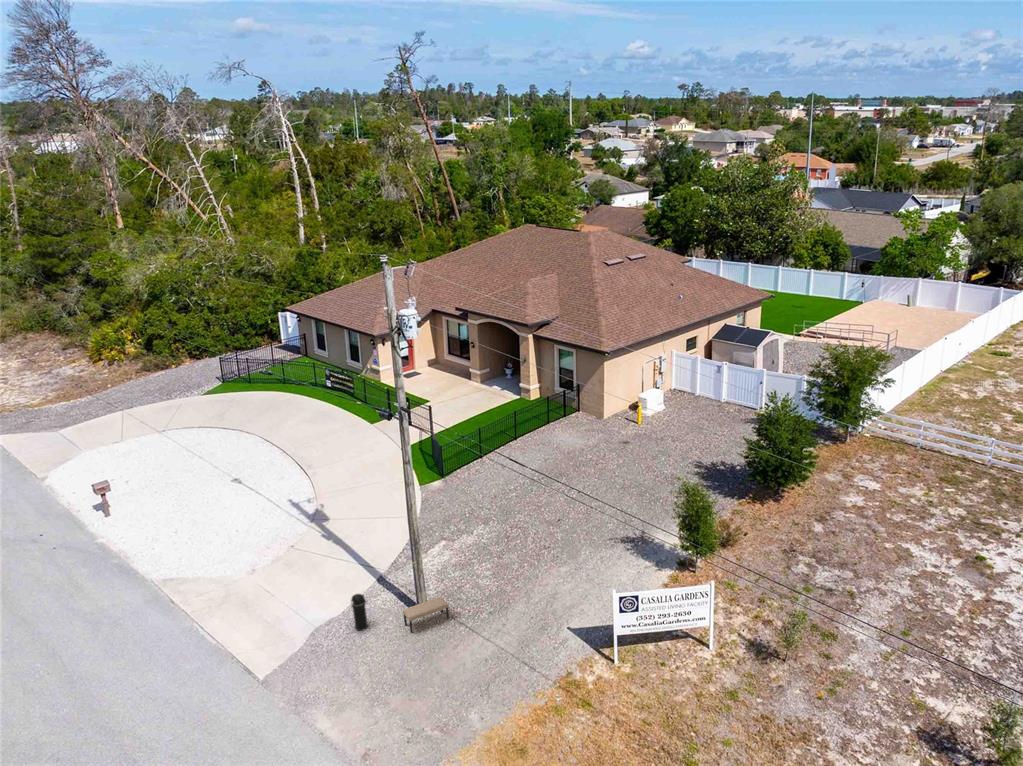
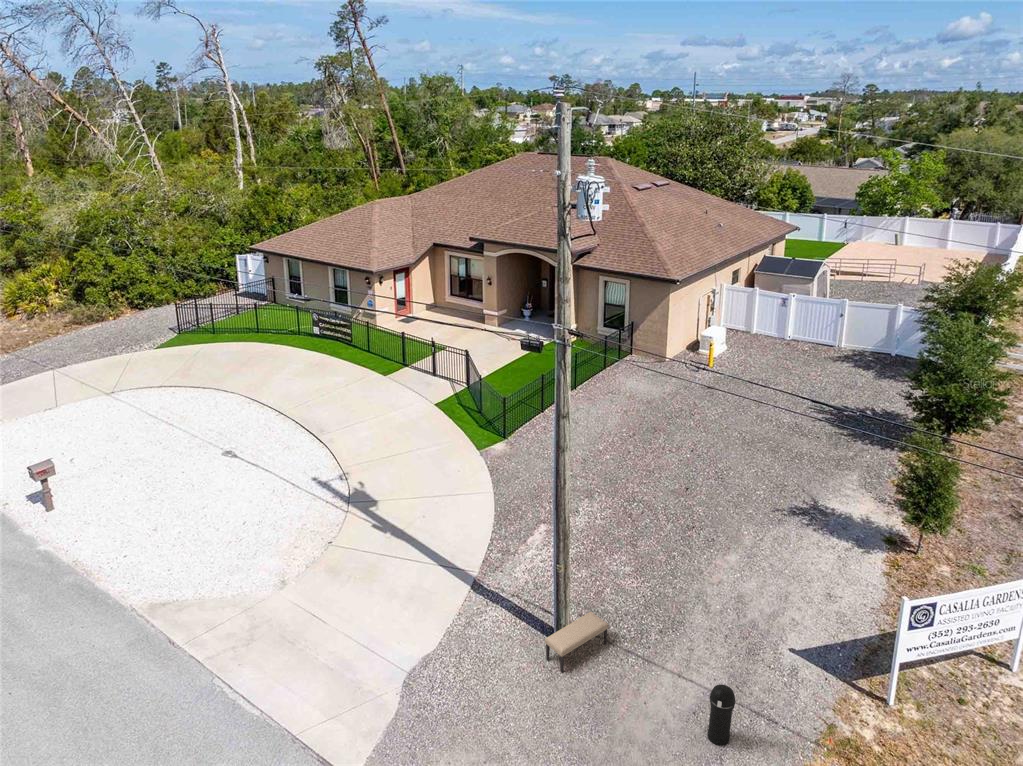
trash can: present [351,594,368,631] -> present [707,684,736,746]

